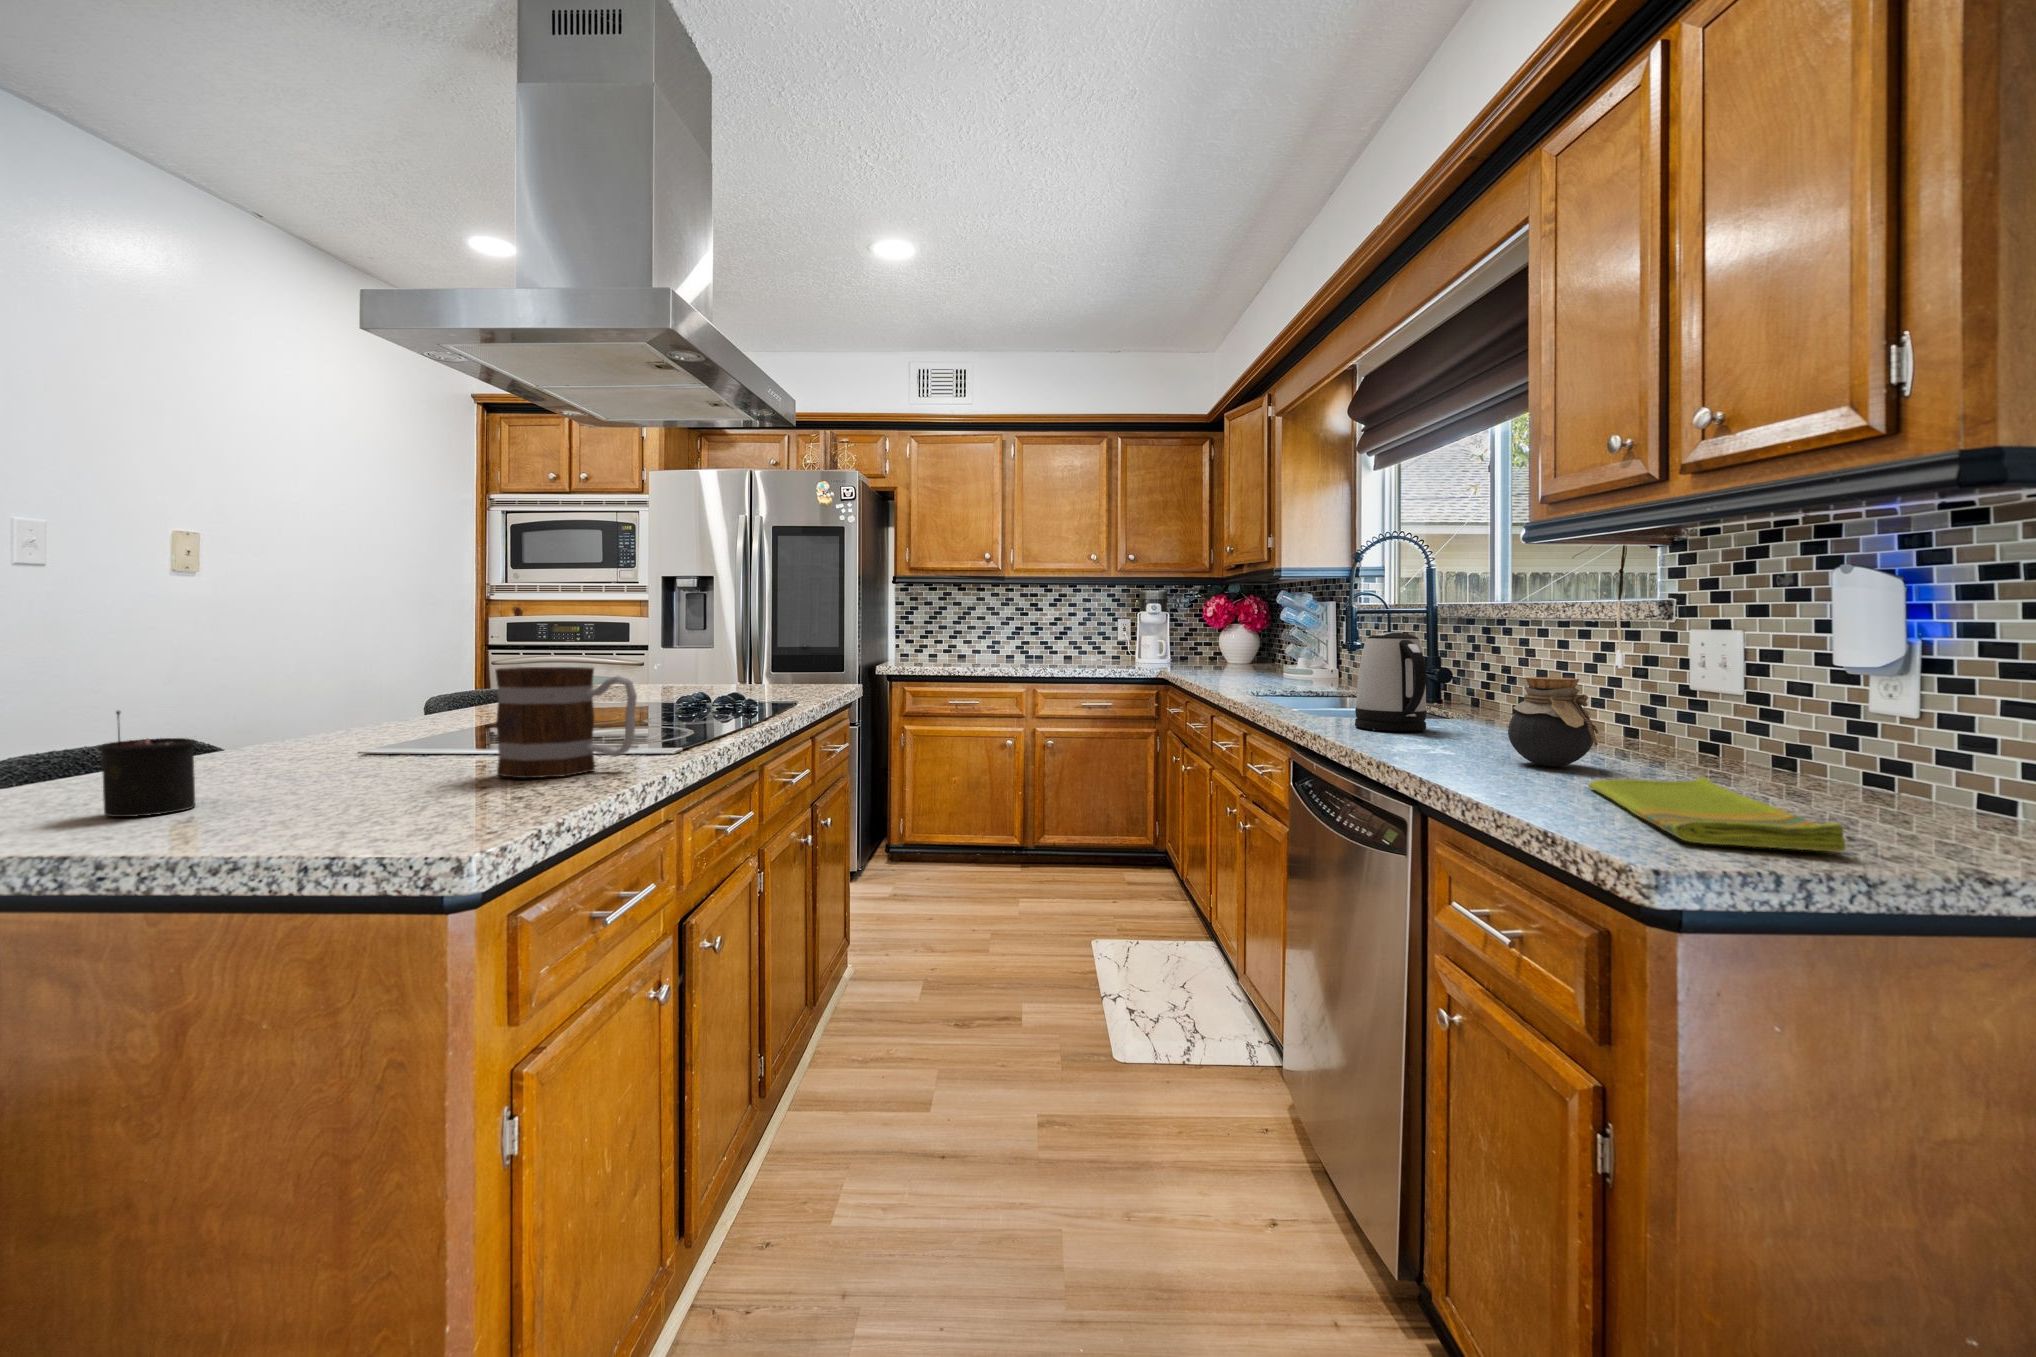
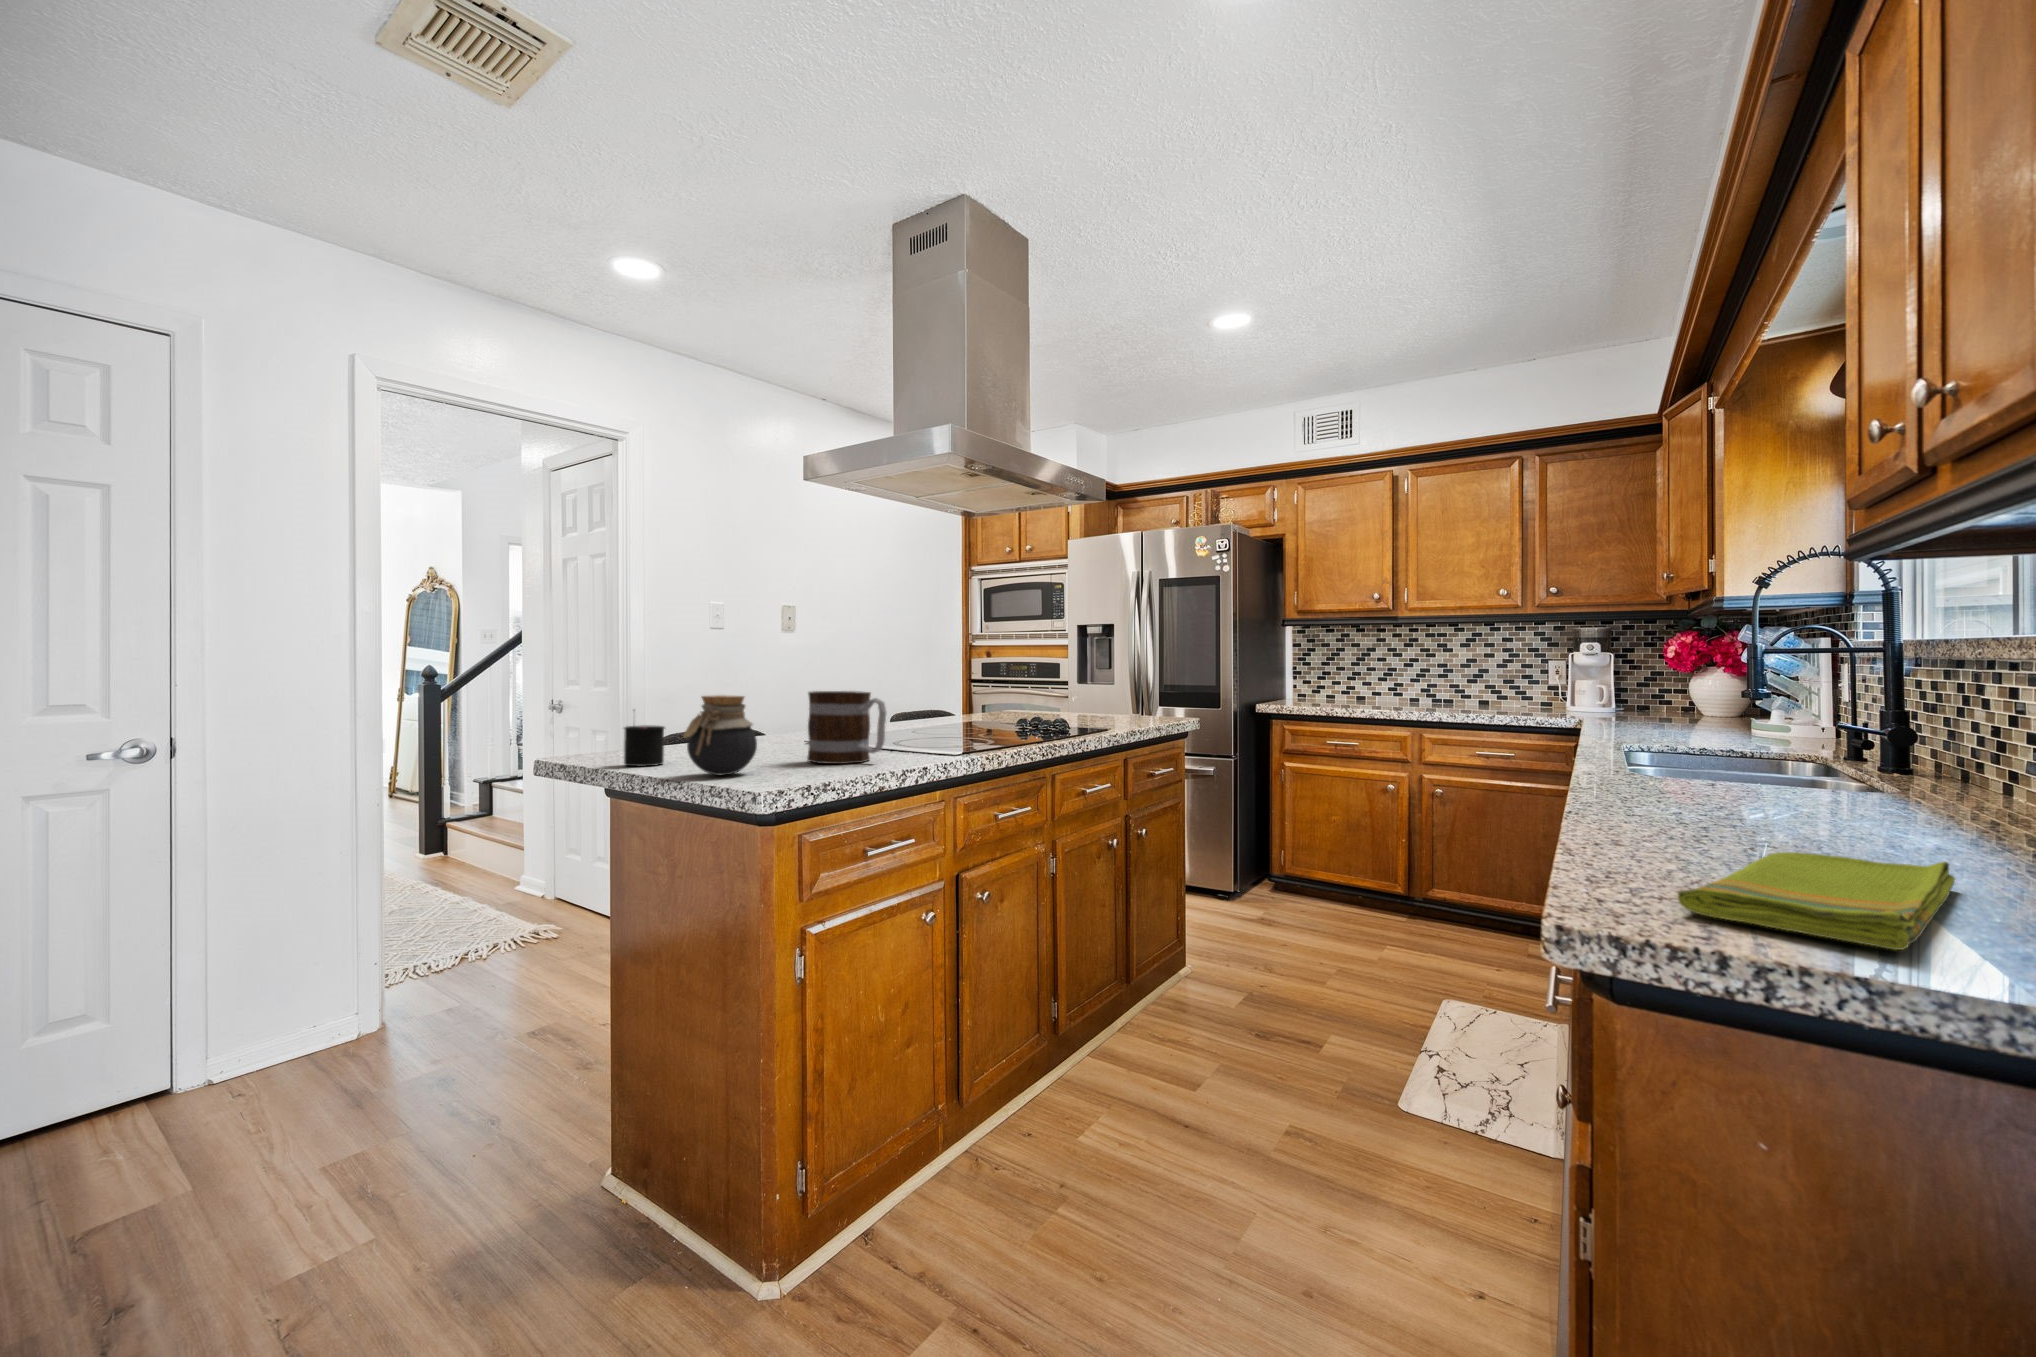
kettle: present [1355,632,1427,731] -> none [1653,672,1755,792]
jar: present [1508,677,1599,767] -> present [683,695,757,775]

